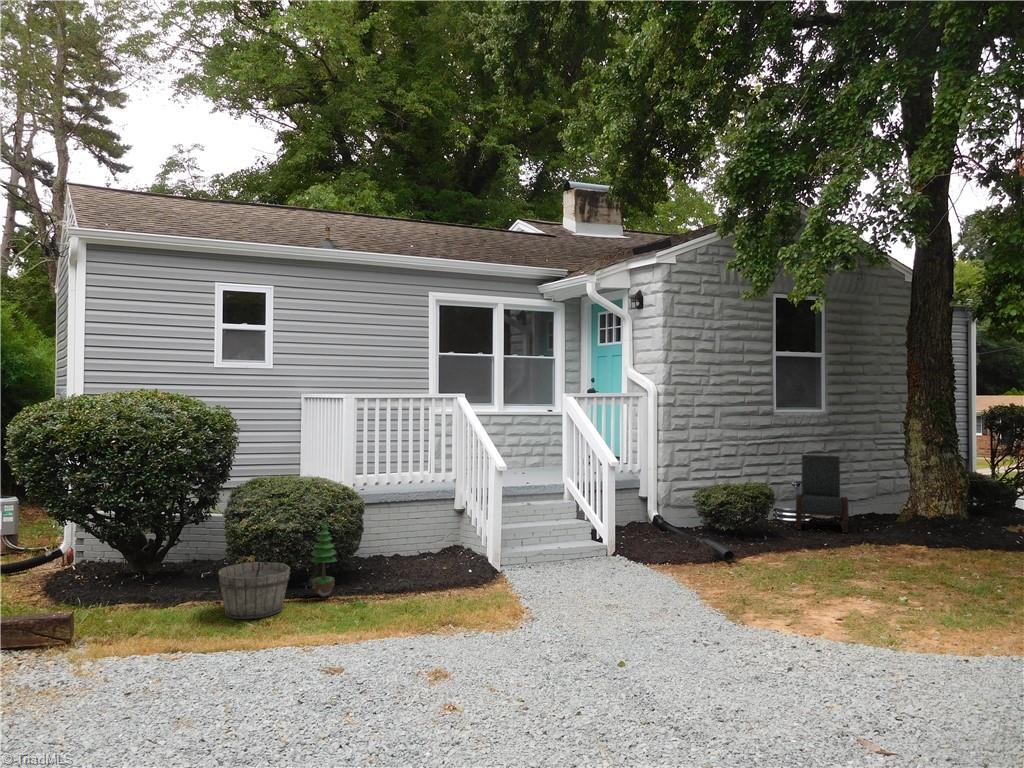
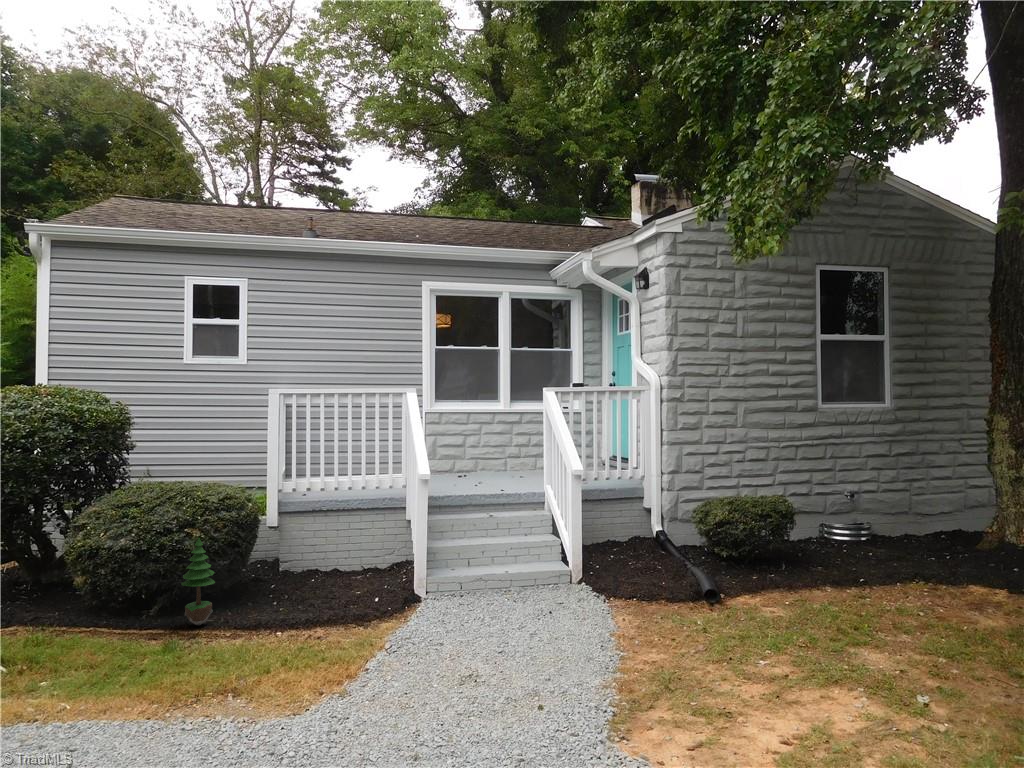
lounge chair: present [796,455,849,533] -> none [842,459,913,559]
wooden bucket: present [218,553,290,619] -> none [57,574,148,653]

